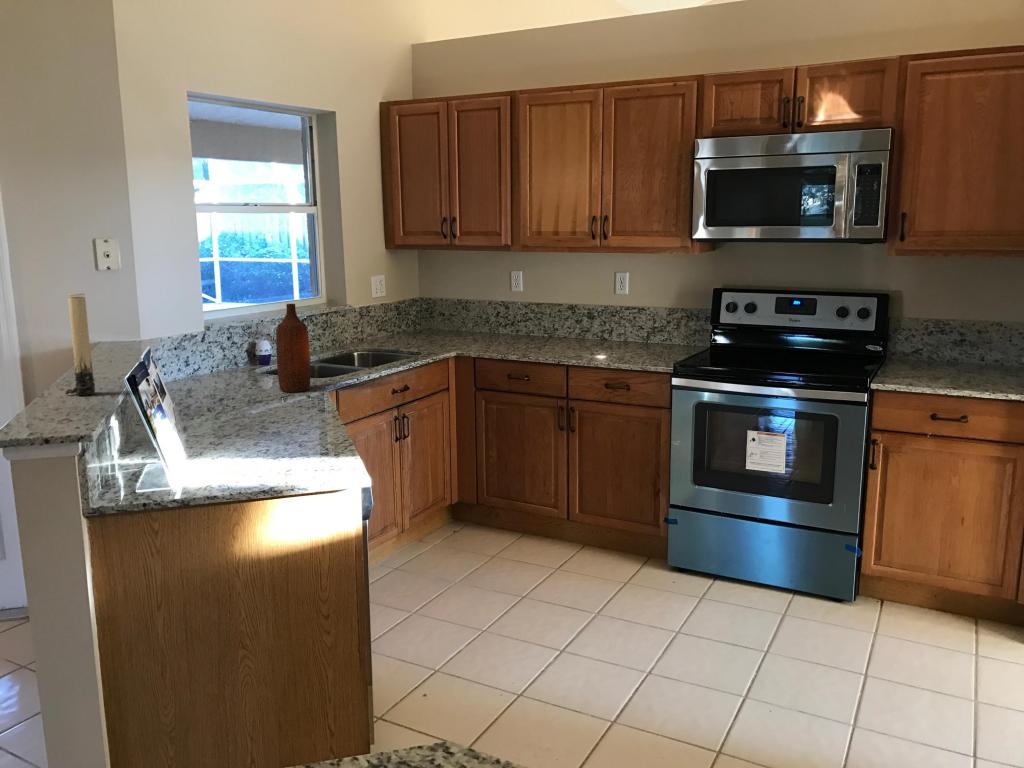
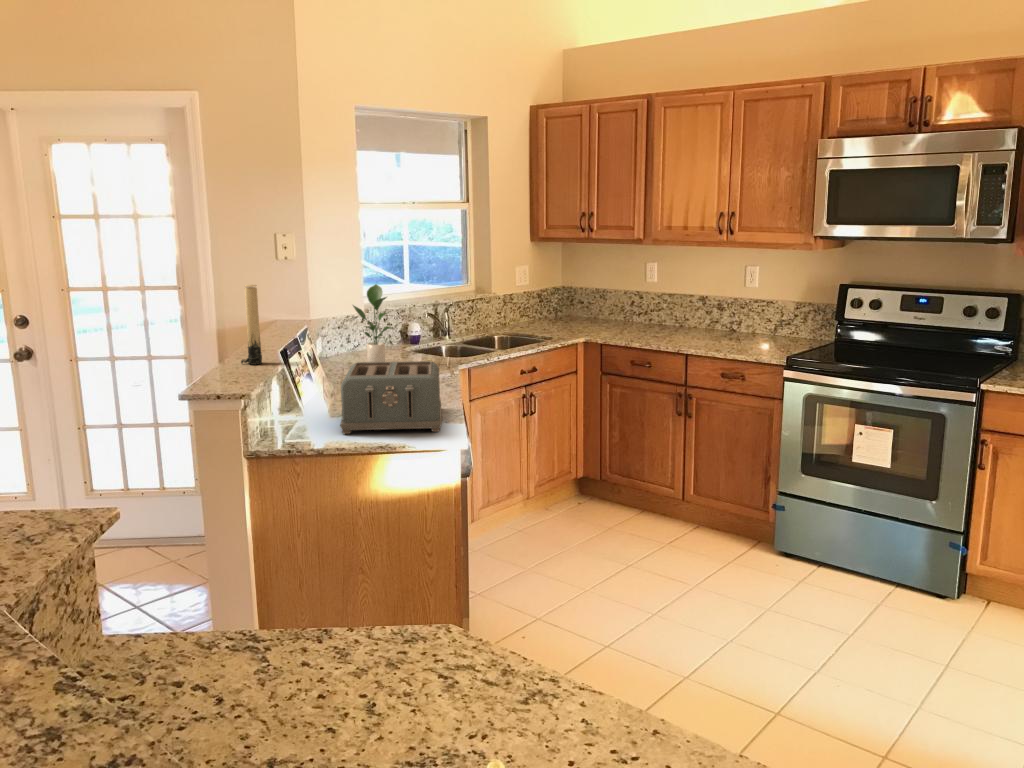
potted plant: none [195,296,247,394] -> present [353,284,391,362]
bottle: present [276,304,310,392] -> none [418,292,446,369]
toaster: none [207,382,336,477] -> present [340,361,442,434]

